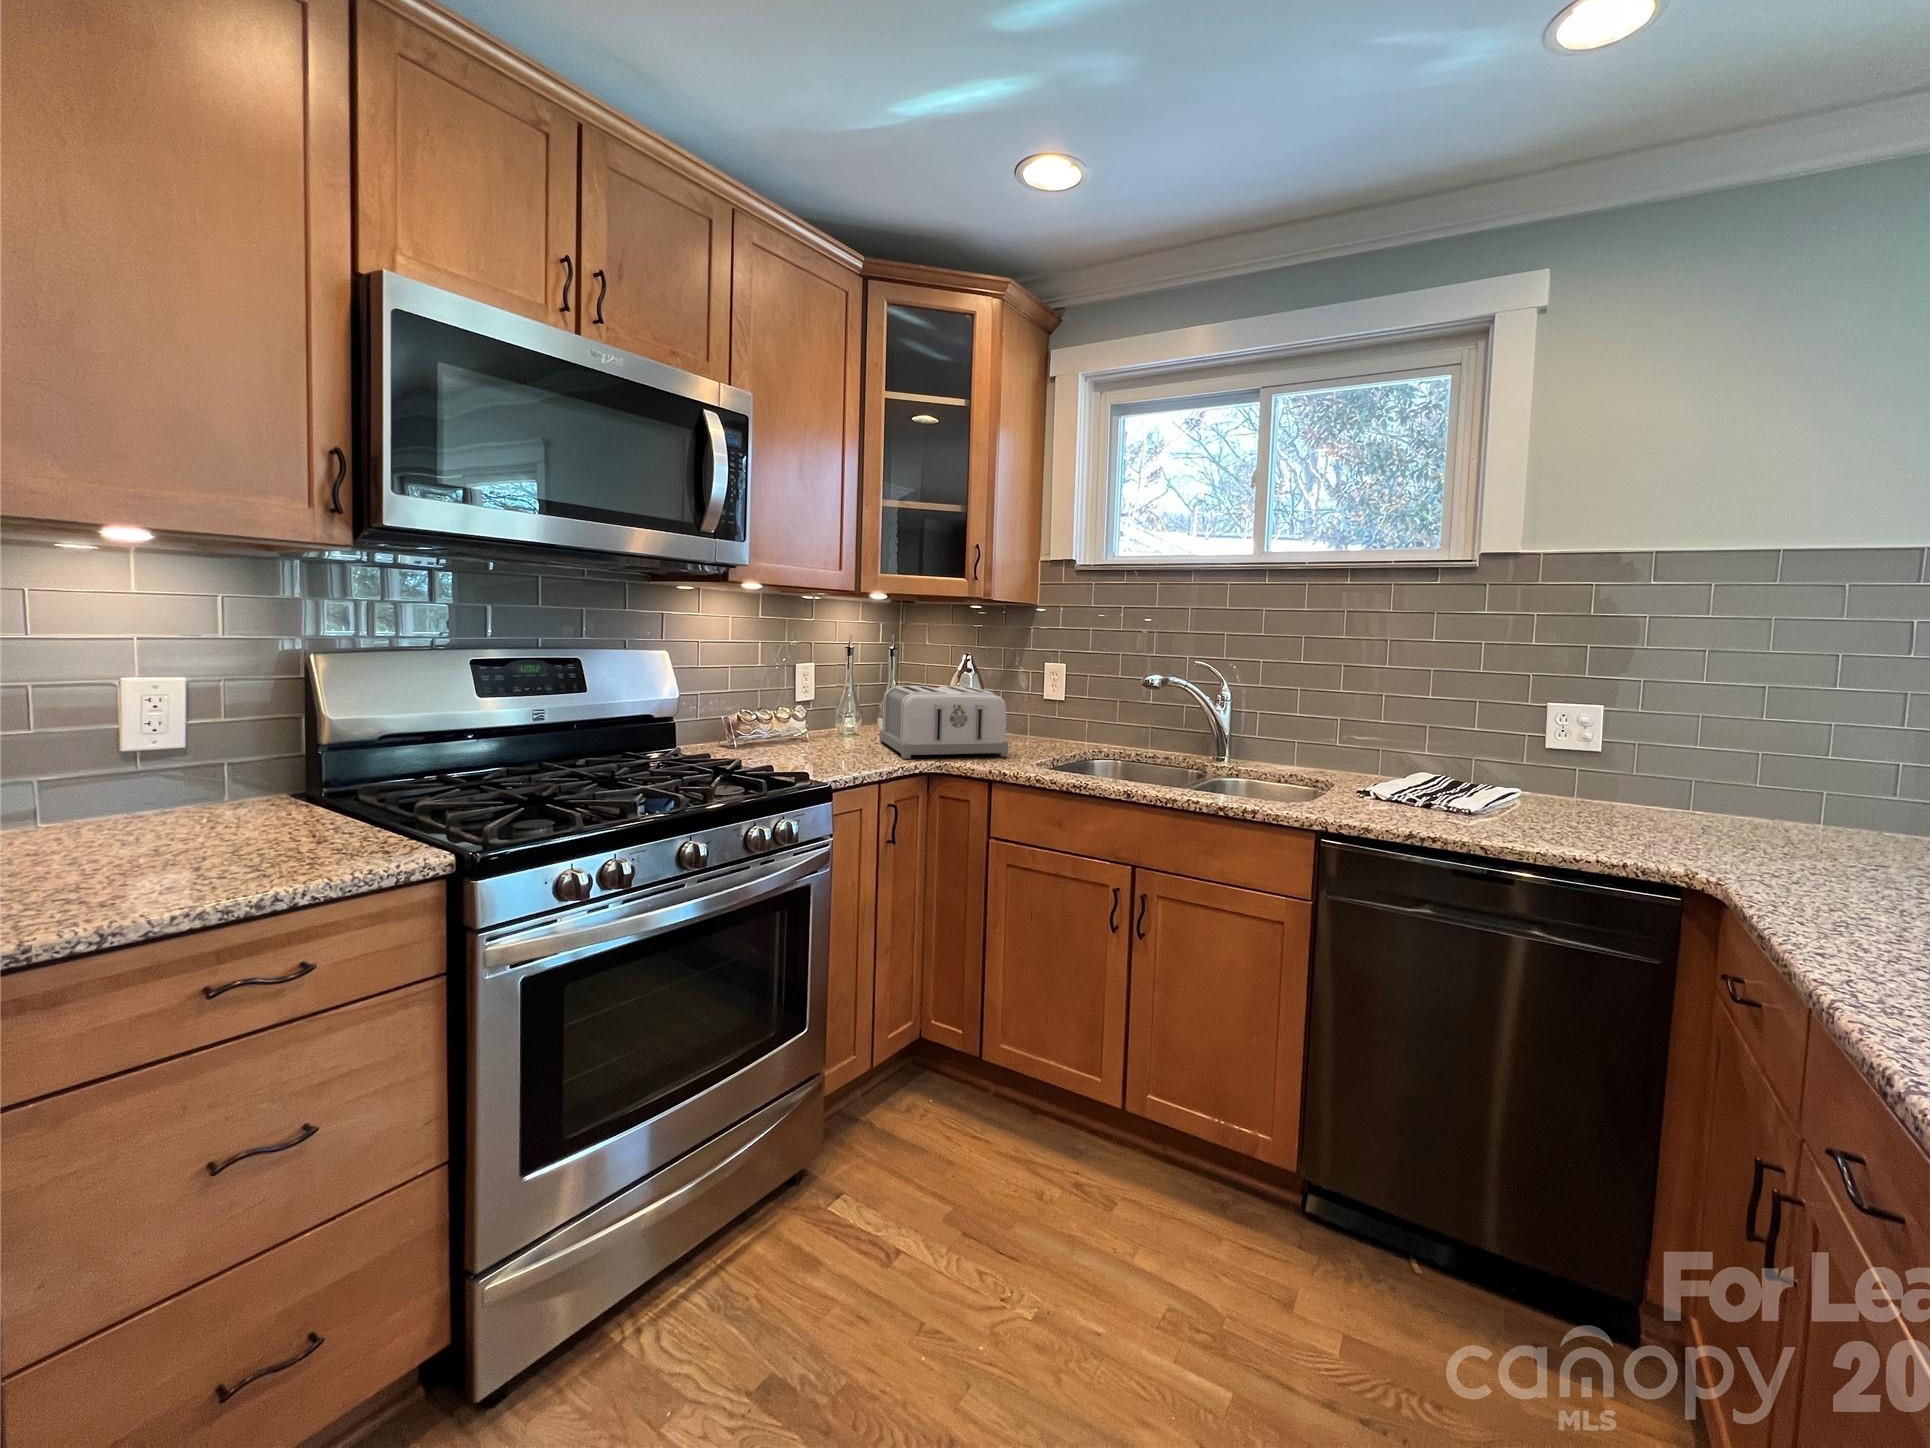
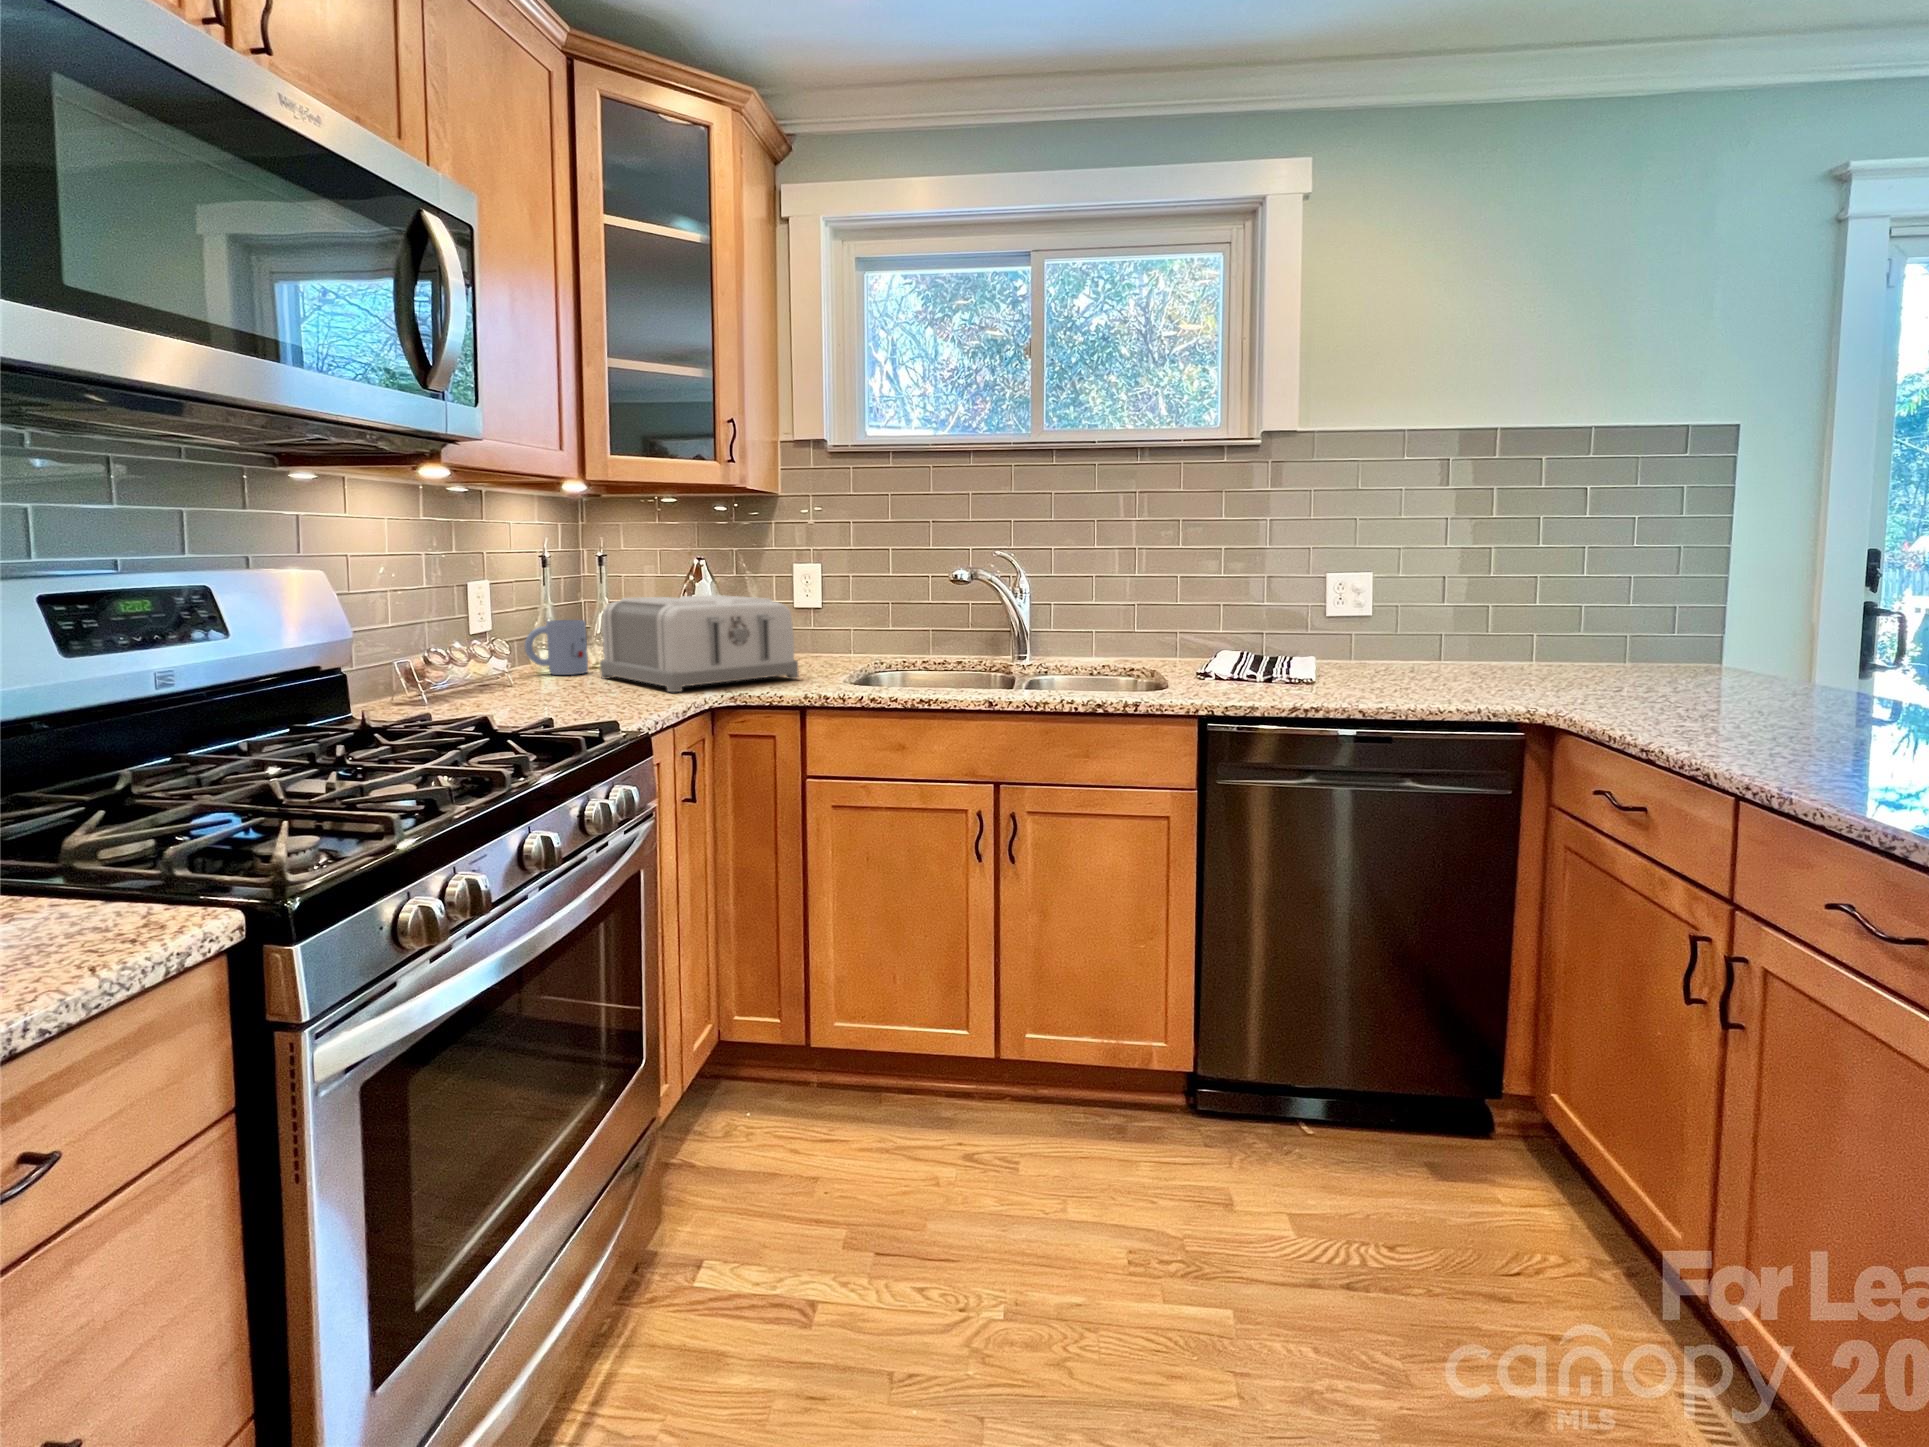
mug: none [840,698,880,738] -> present [525,620,588,675]

